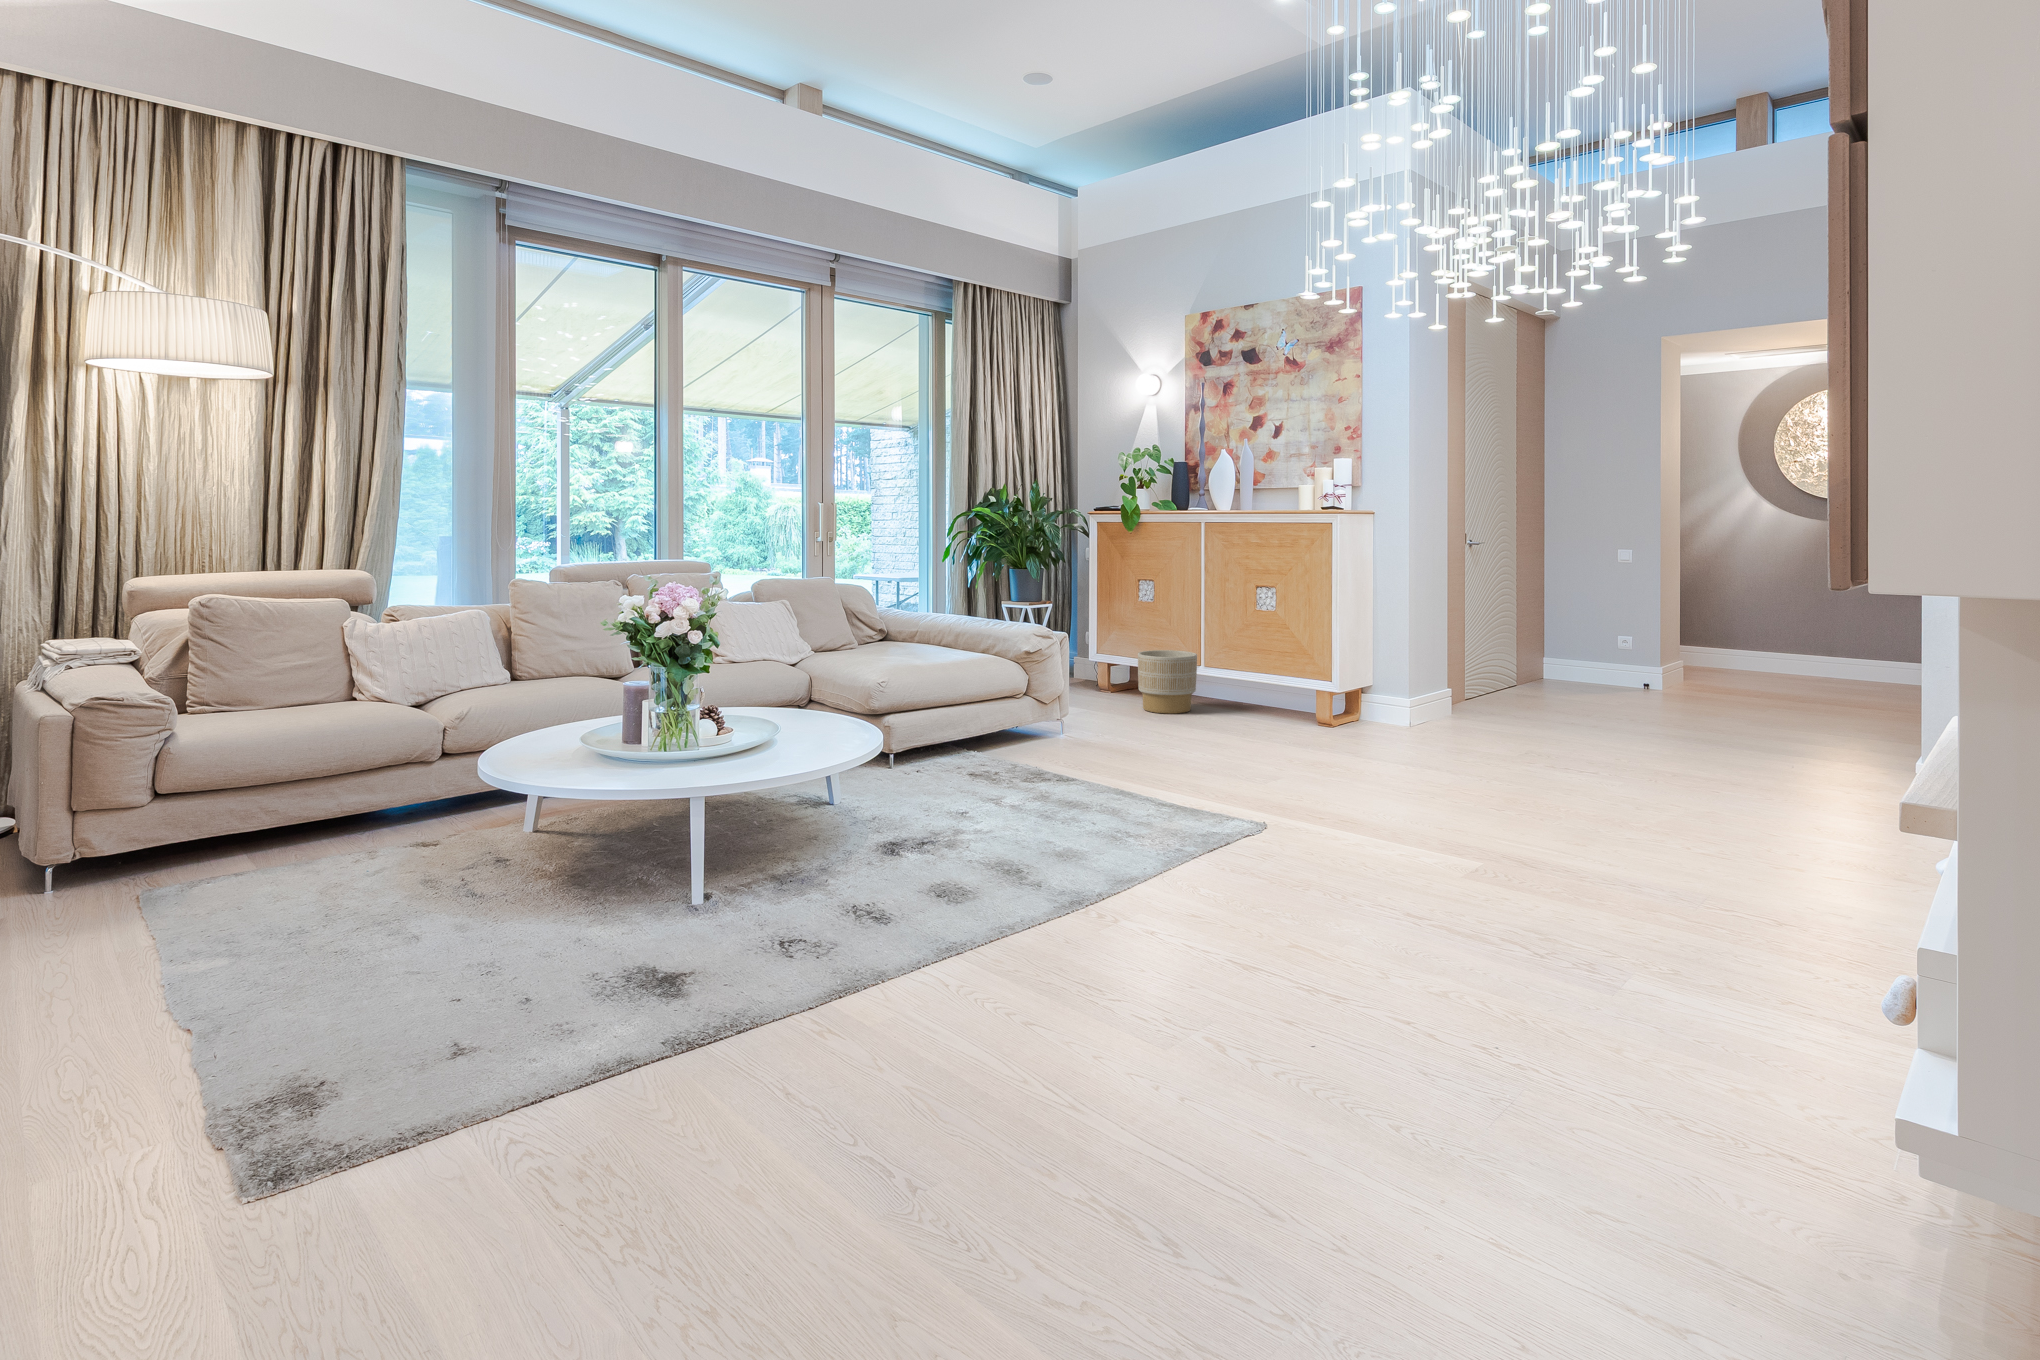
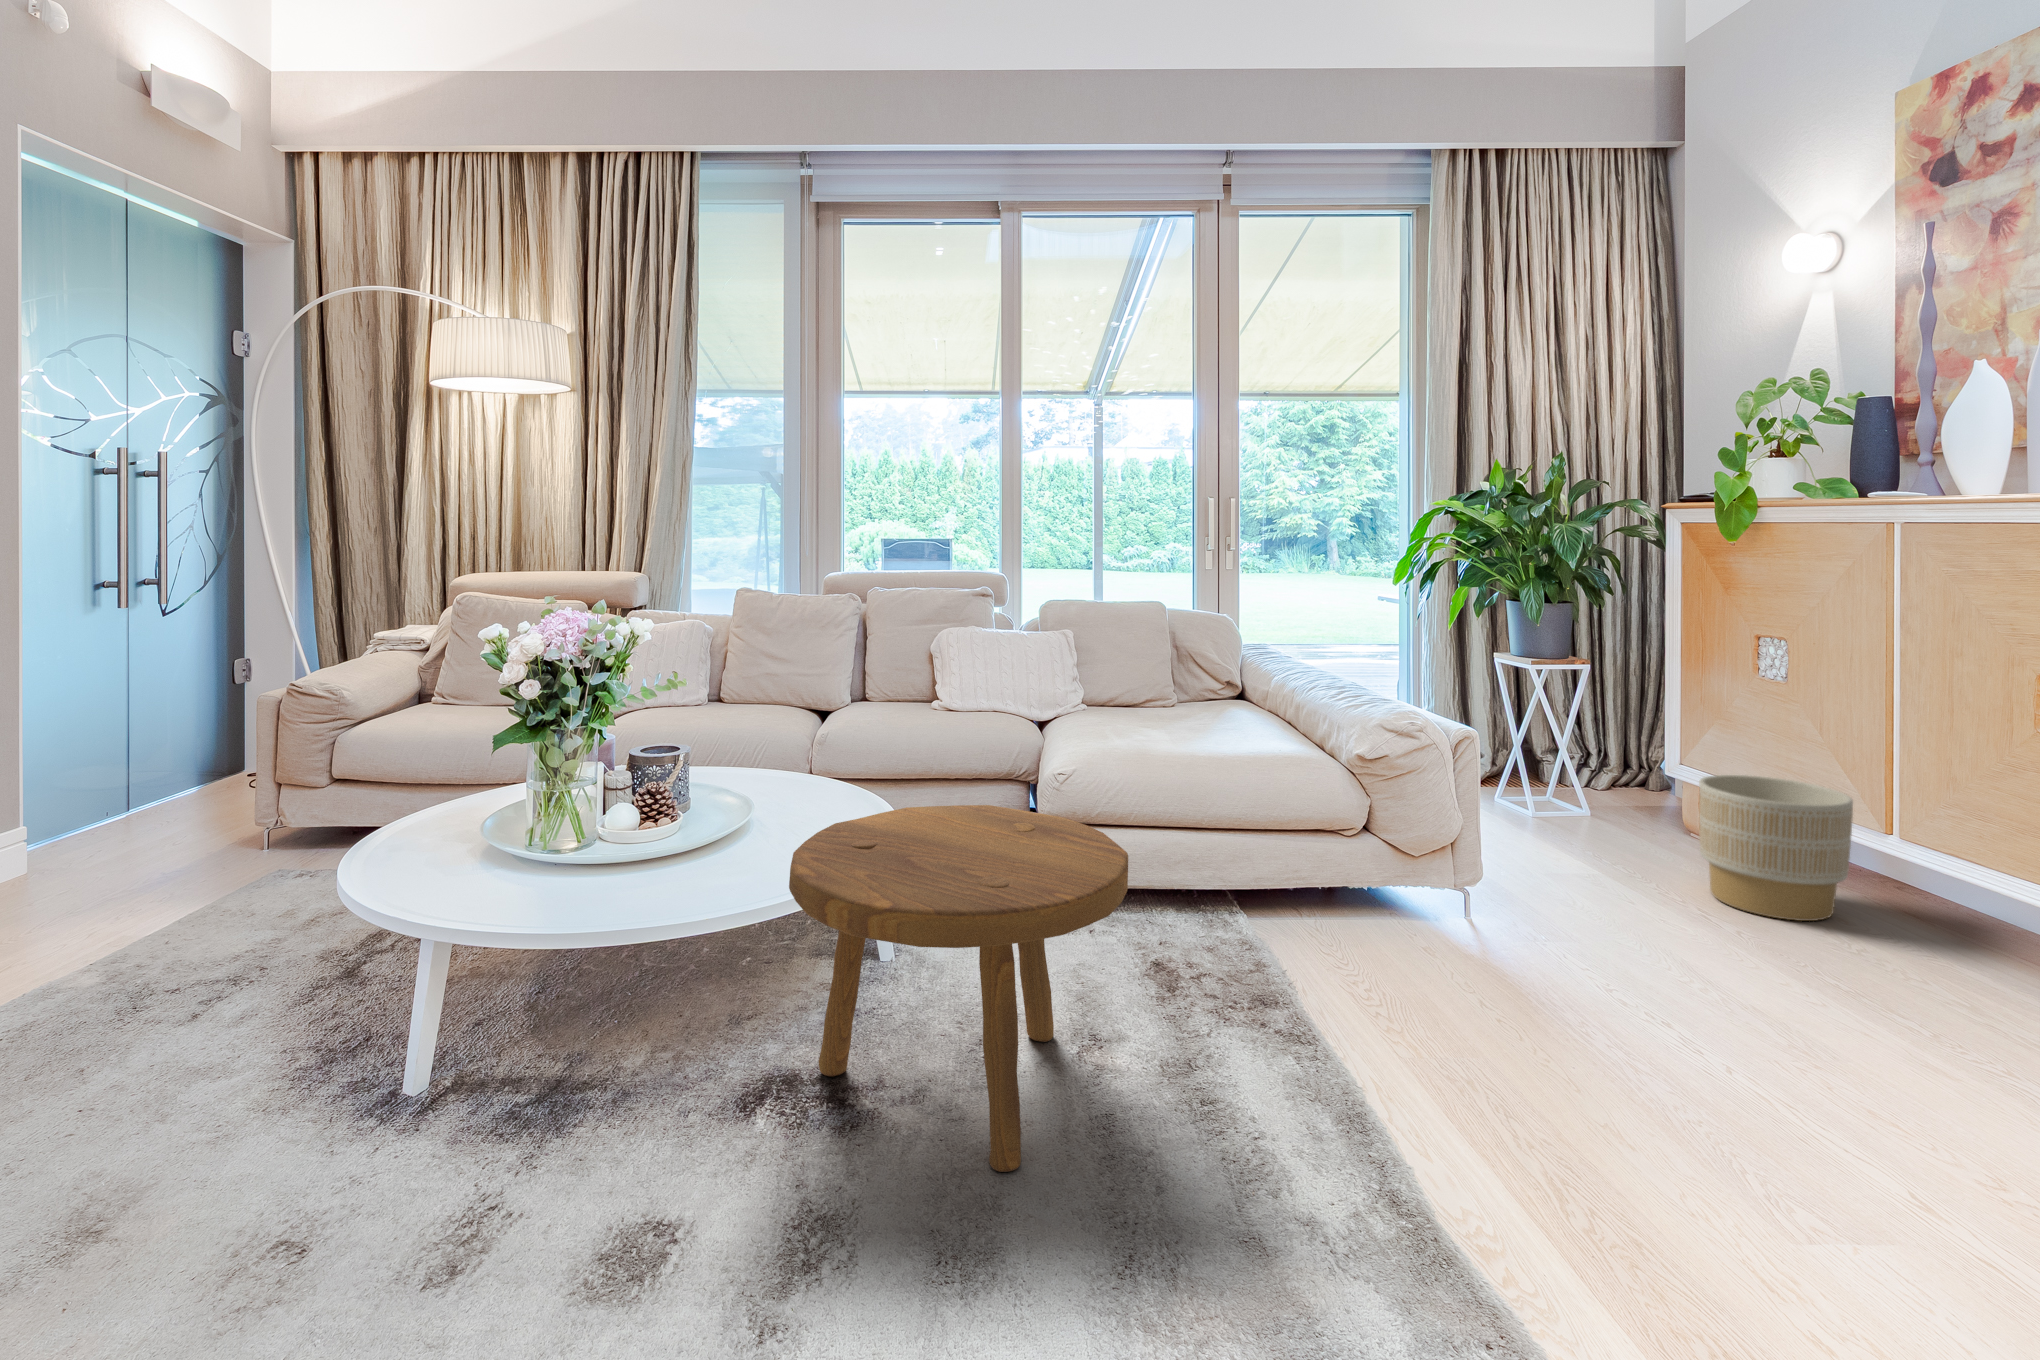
footstool: none [890,682,1068,832] -> present [789,805,1128,1172]

